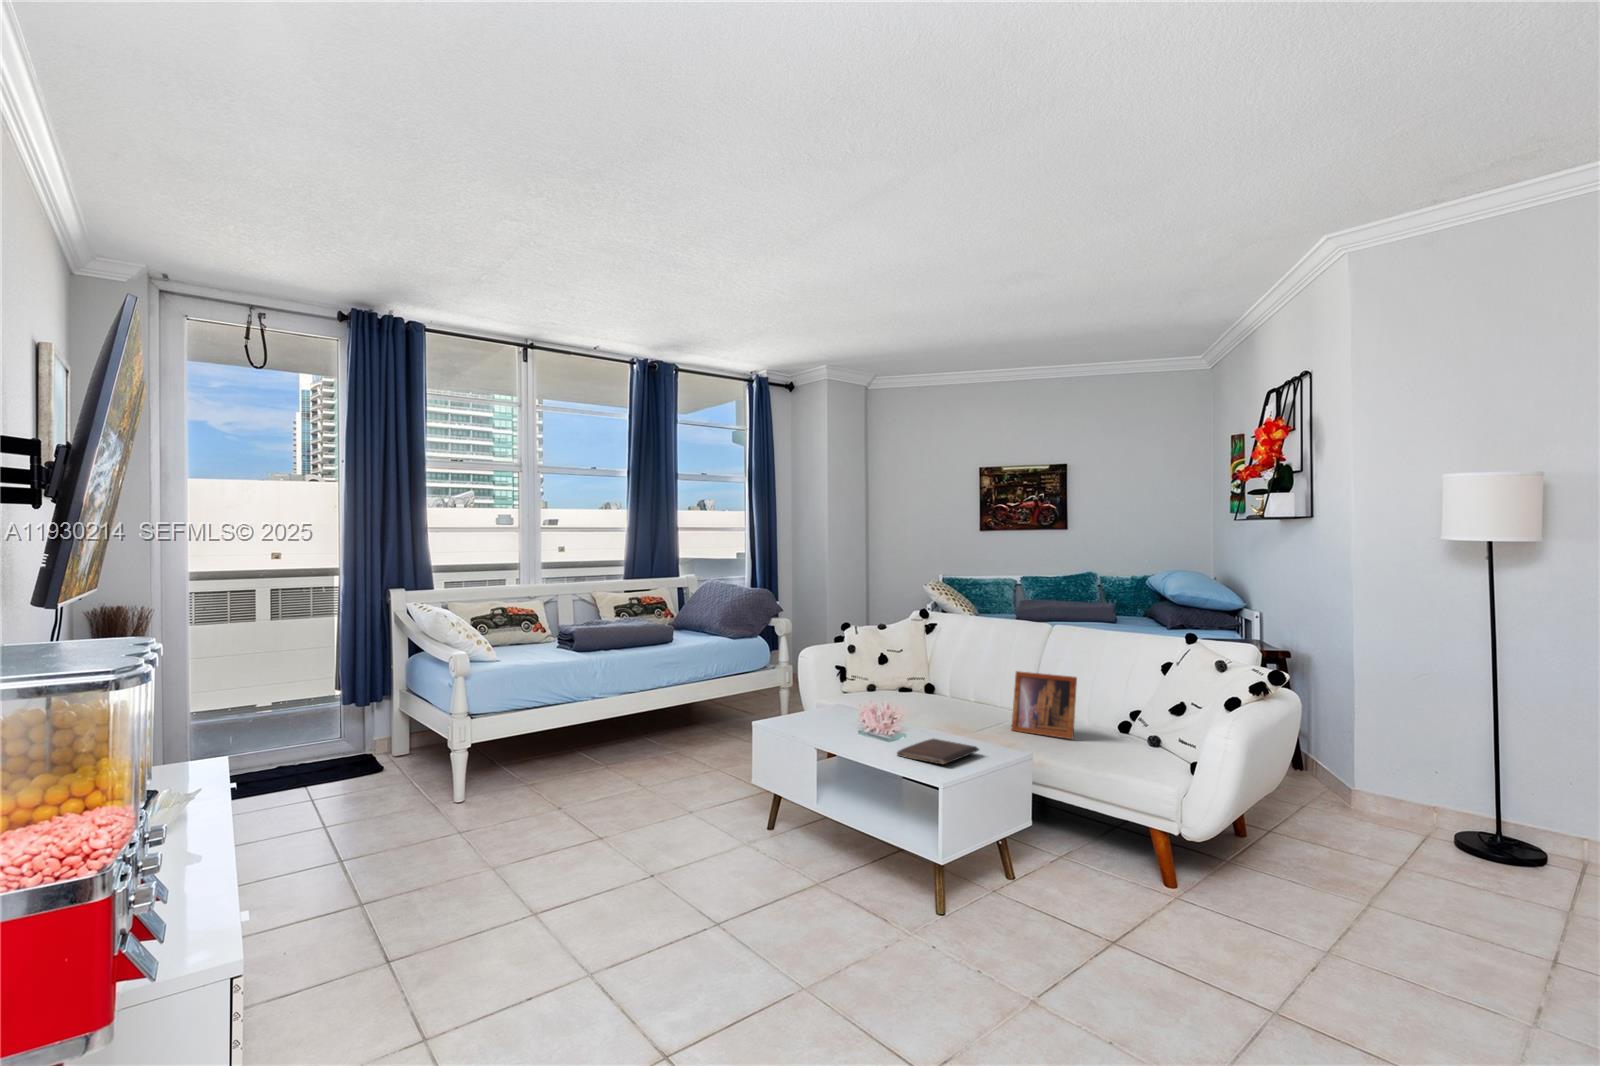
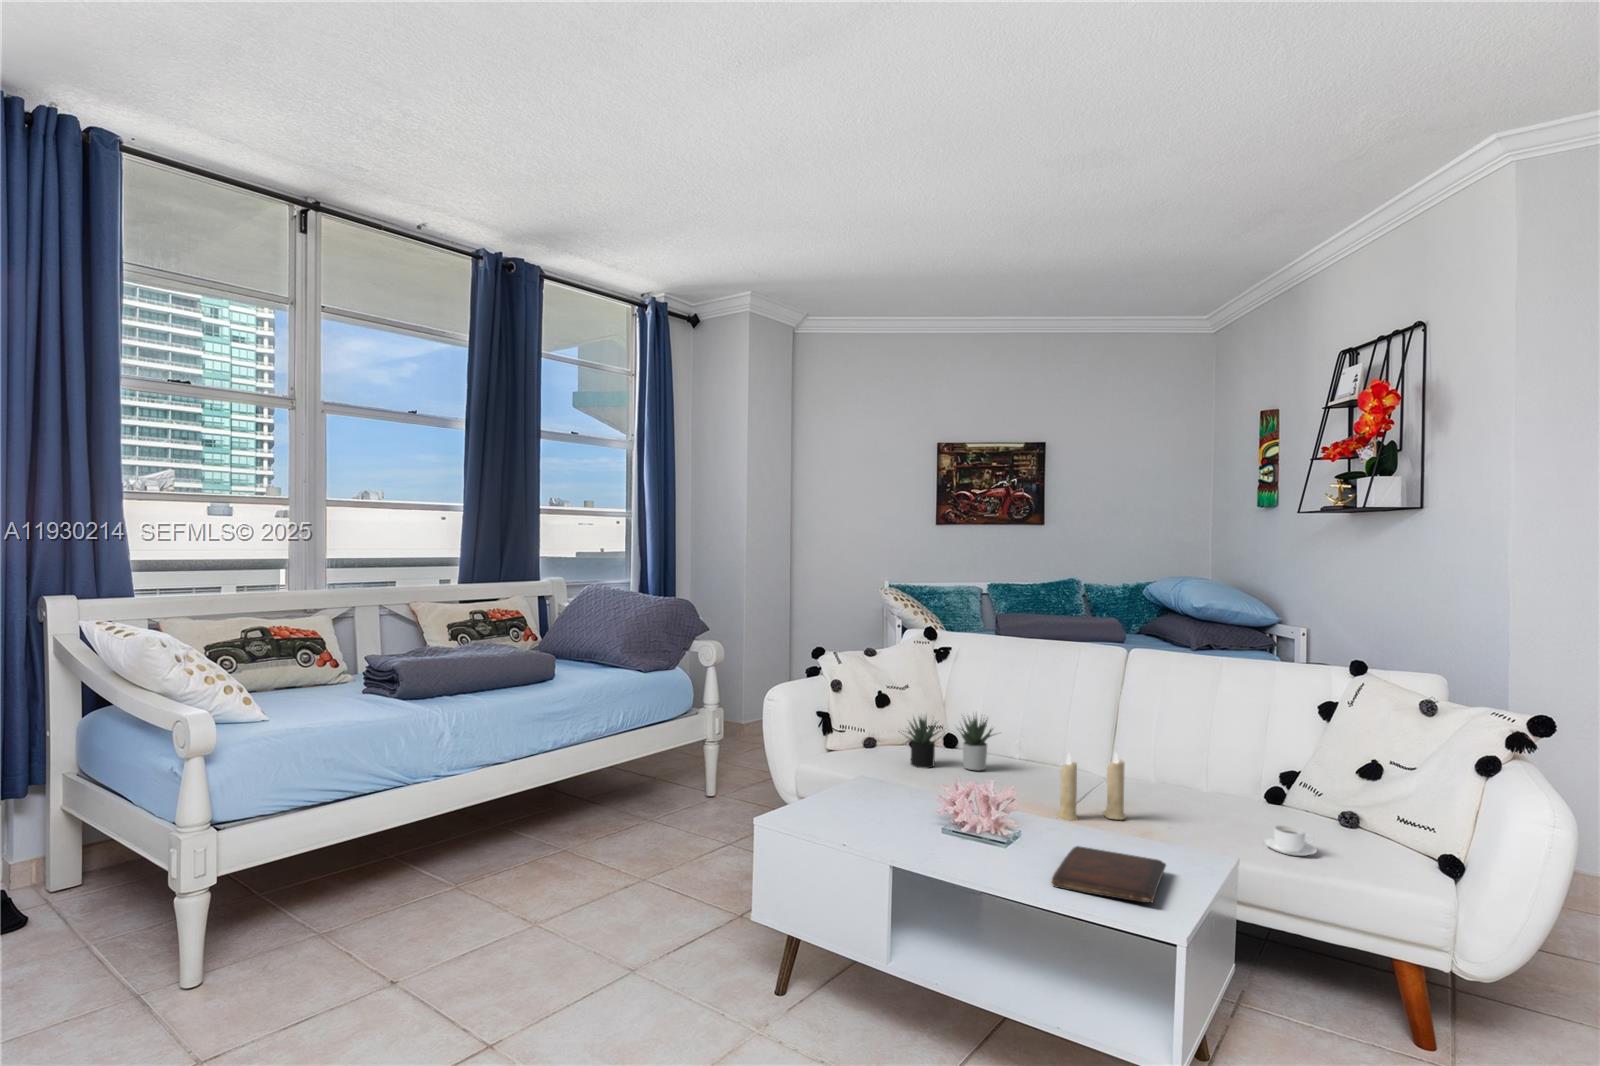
succulent plant: none [876,662,945,702] -> present [906,717,992,770]
picture frame: present [1012,671,1077,739] -> none [1144,727,1244,830]
candle: none [949,684,997,730] -> present [1057,753,1126,821]
coffee cup: none [1074,735,1106,753] -> present [1264,825,1317,856]

